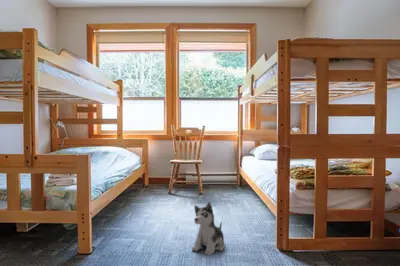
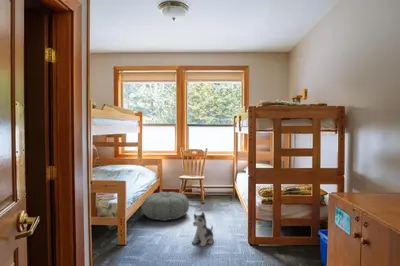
pouf: none [119,178,184,216] -> present [141,192,189,221]

